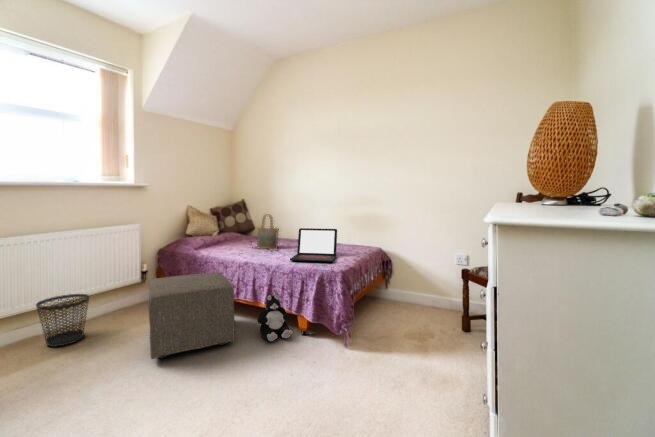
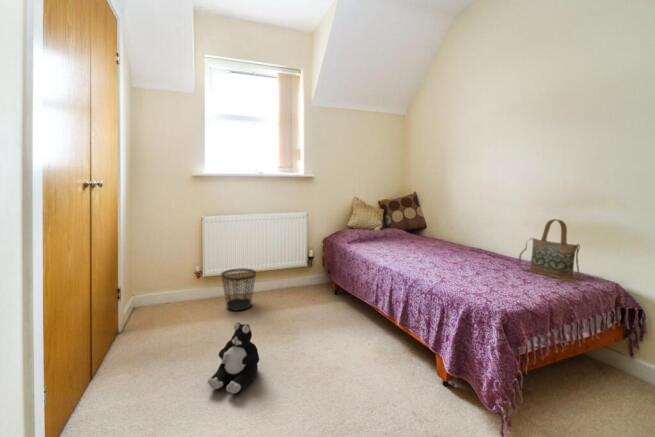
handbag: present [251,215,279,250] -> present [519,219,580,283]
laptop: present [290,228,337,262] -> none [435,234,520,291]
ottoman: present [148,272,235,359] -> none [269,269,359,359]
plush toy: present [258,294,292,341] -> present [208,323,259,393]

